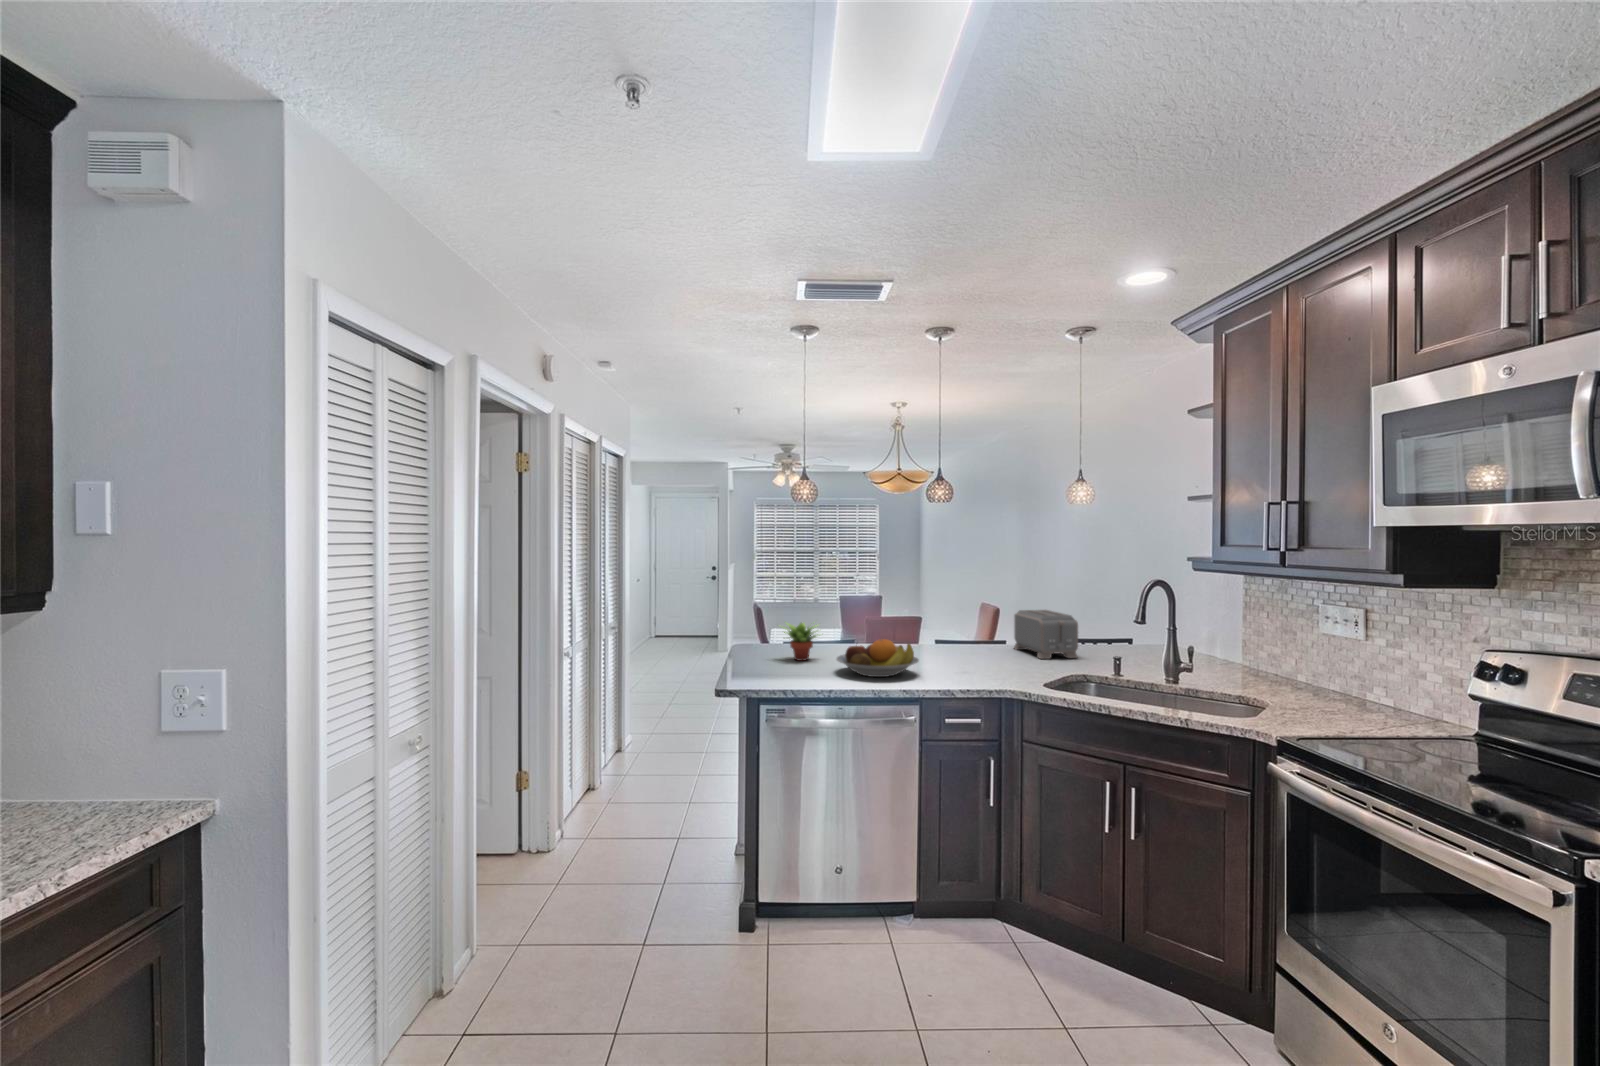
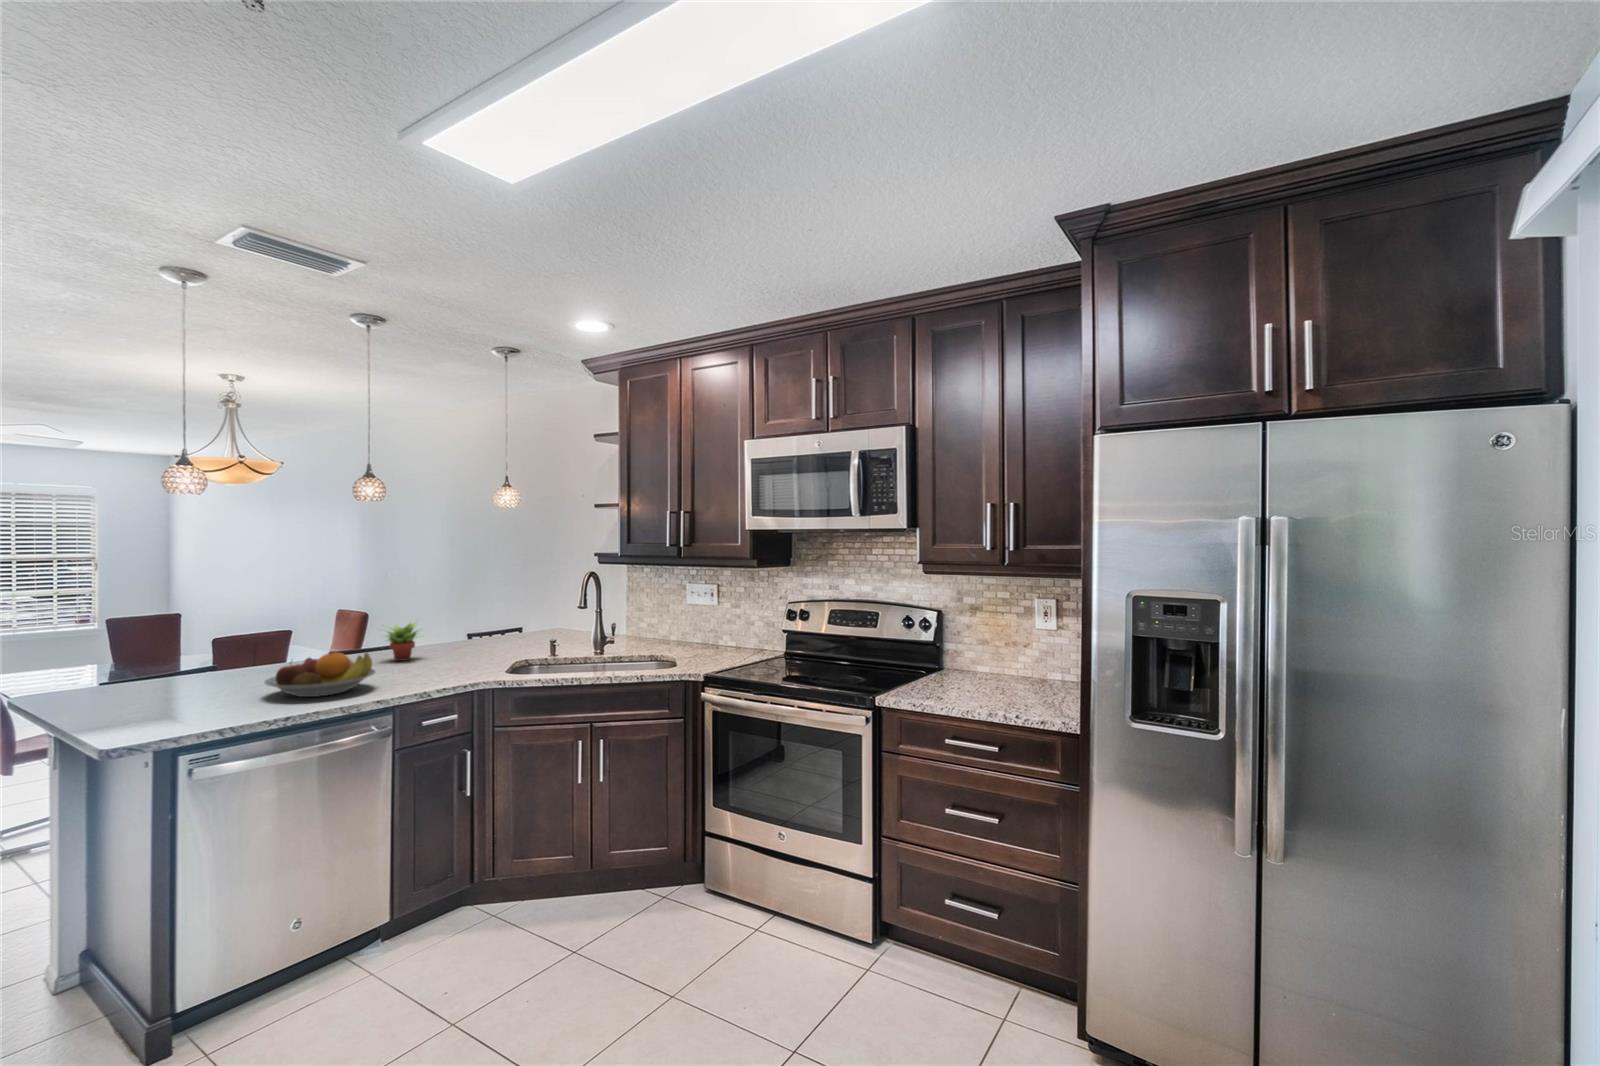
toaster: present [1014,610,1078,659] -> none [431,608,502,653]
succulent plant: present [784,623,816,661] -> present [387,622,421,661]

